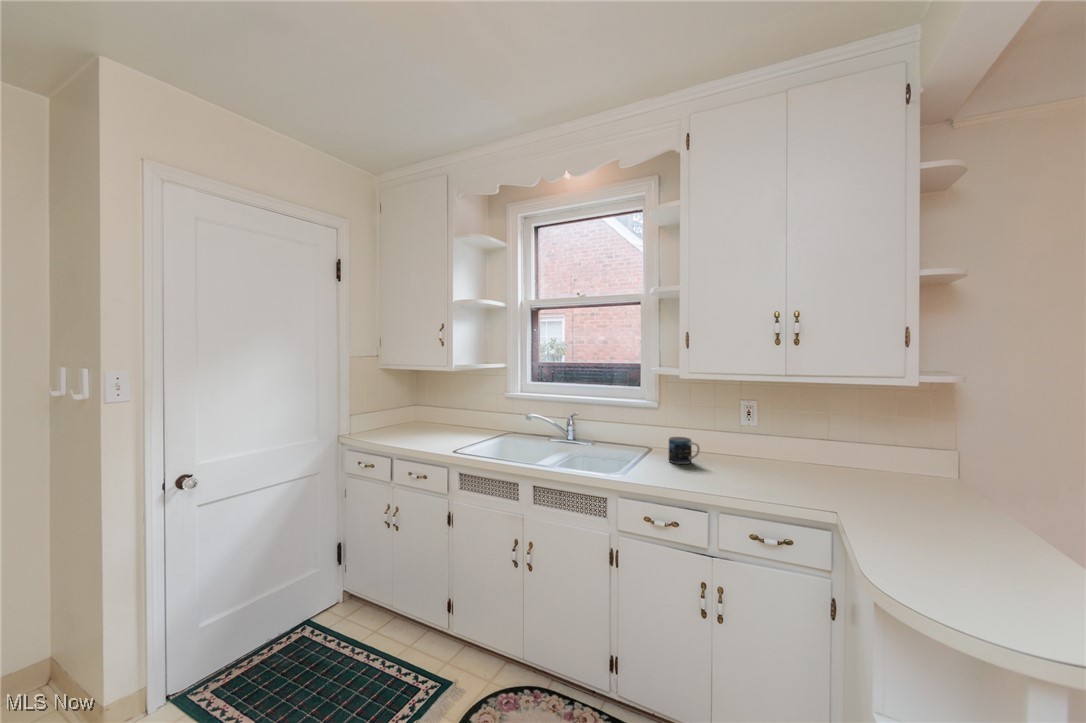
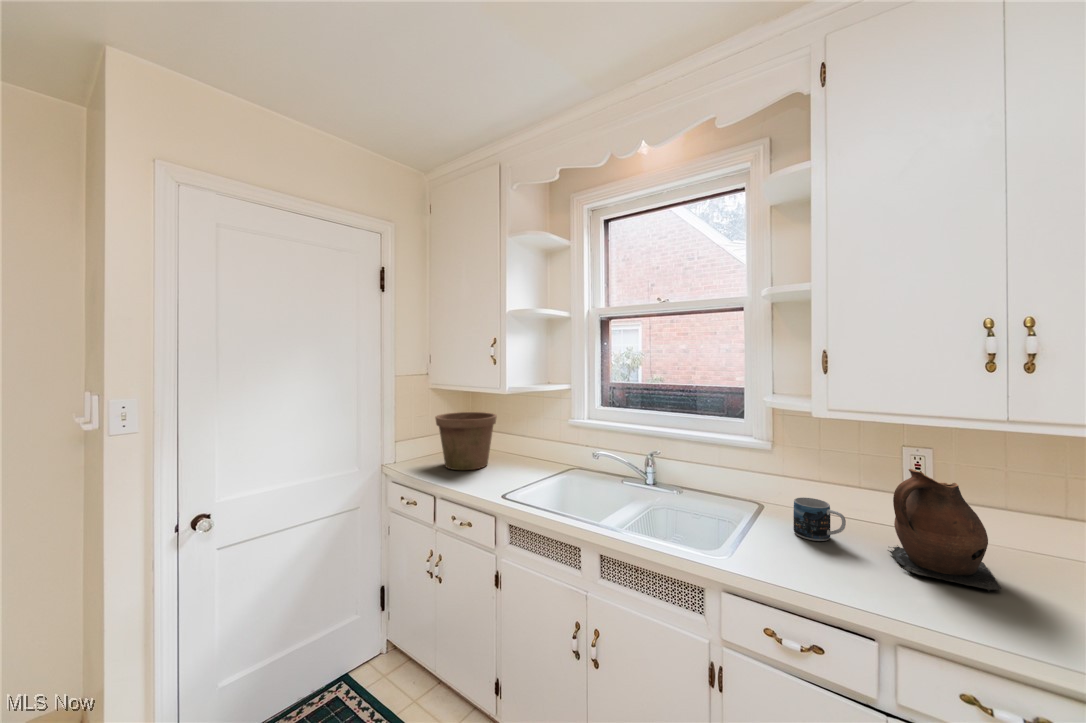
flower pot: none [388,389,443,438] -> present [435,412,497,470]
ceramic pitcher: none [724,409,780,479] -> present [888,469,1001,592]

